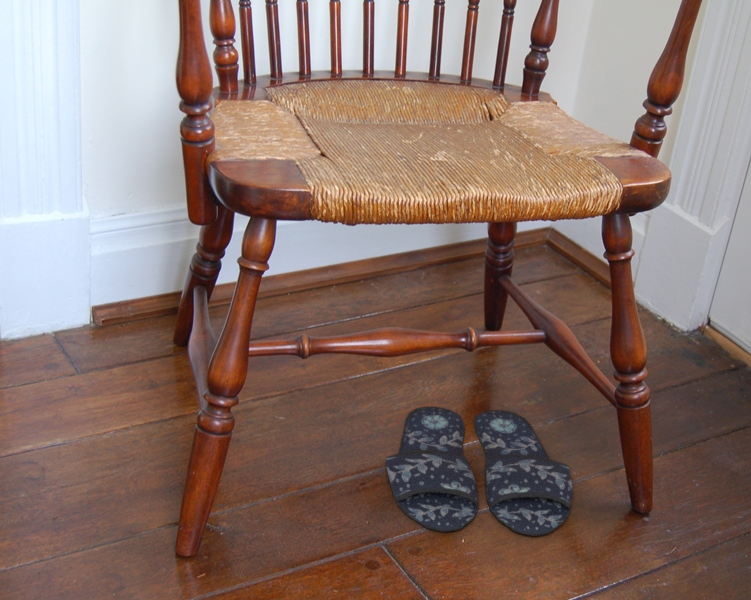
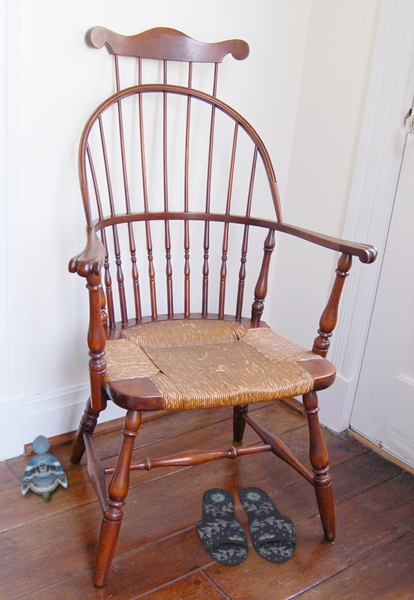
plush toy: none [73,285,157,399] -> present [21,435,67,501]

